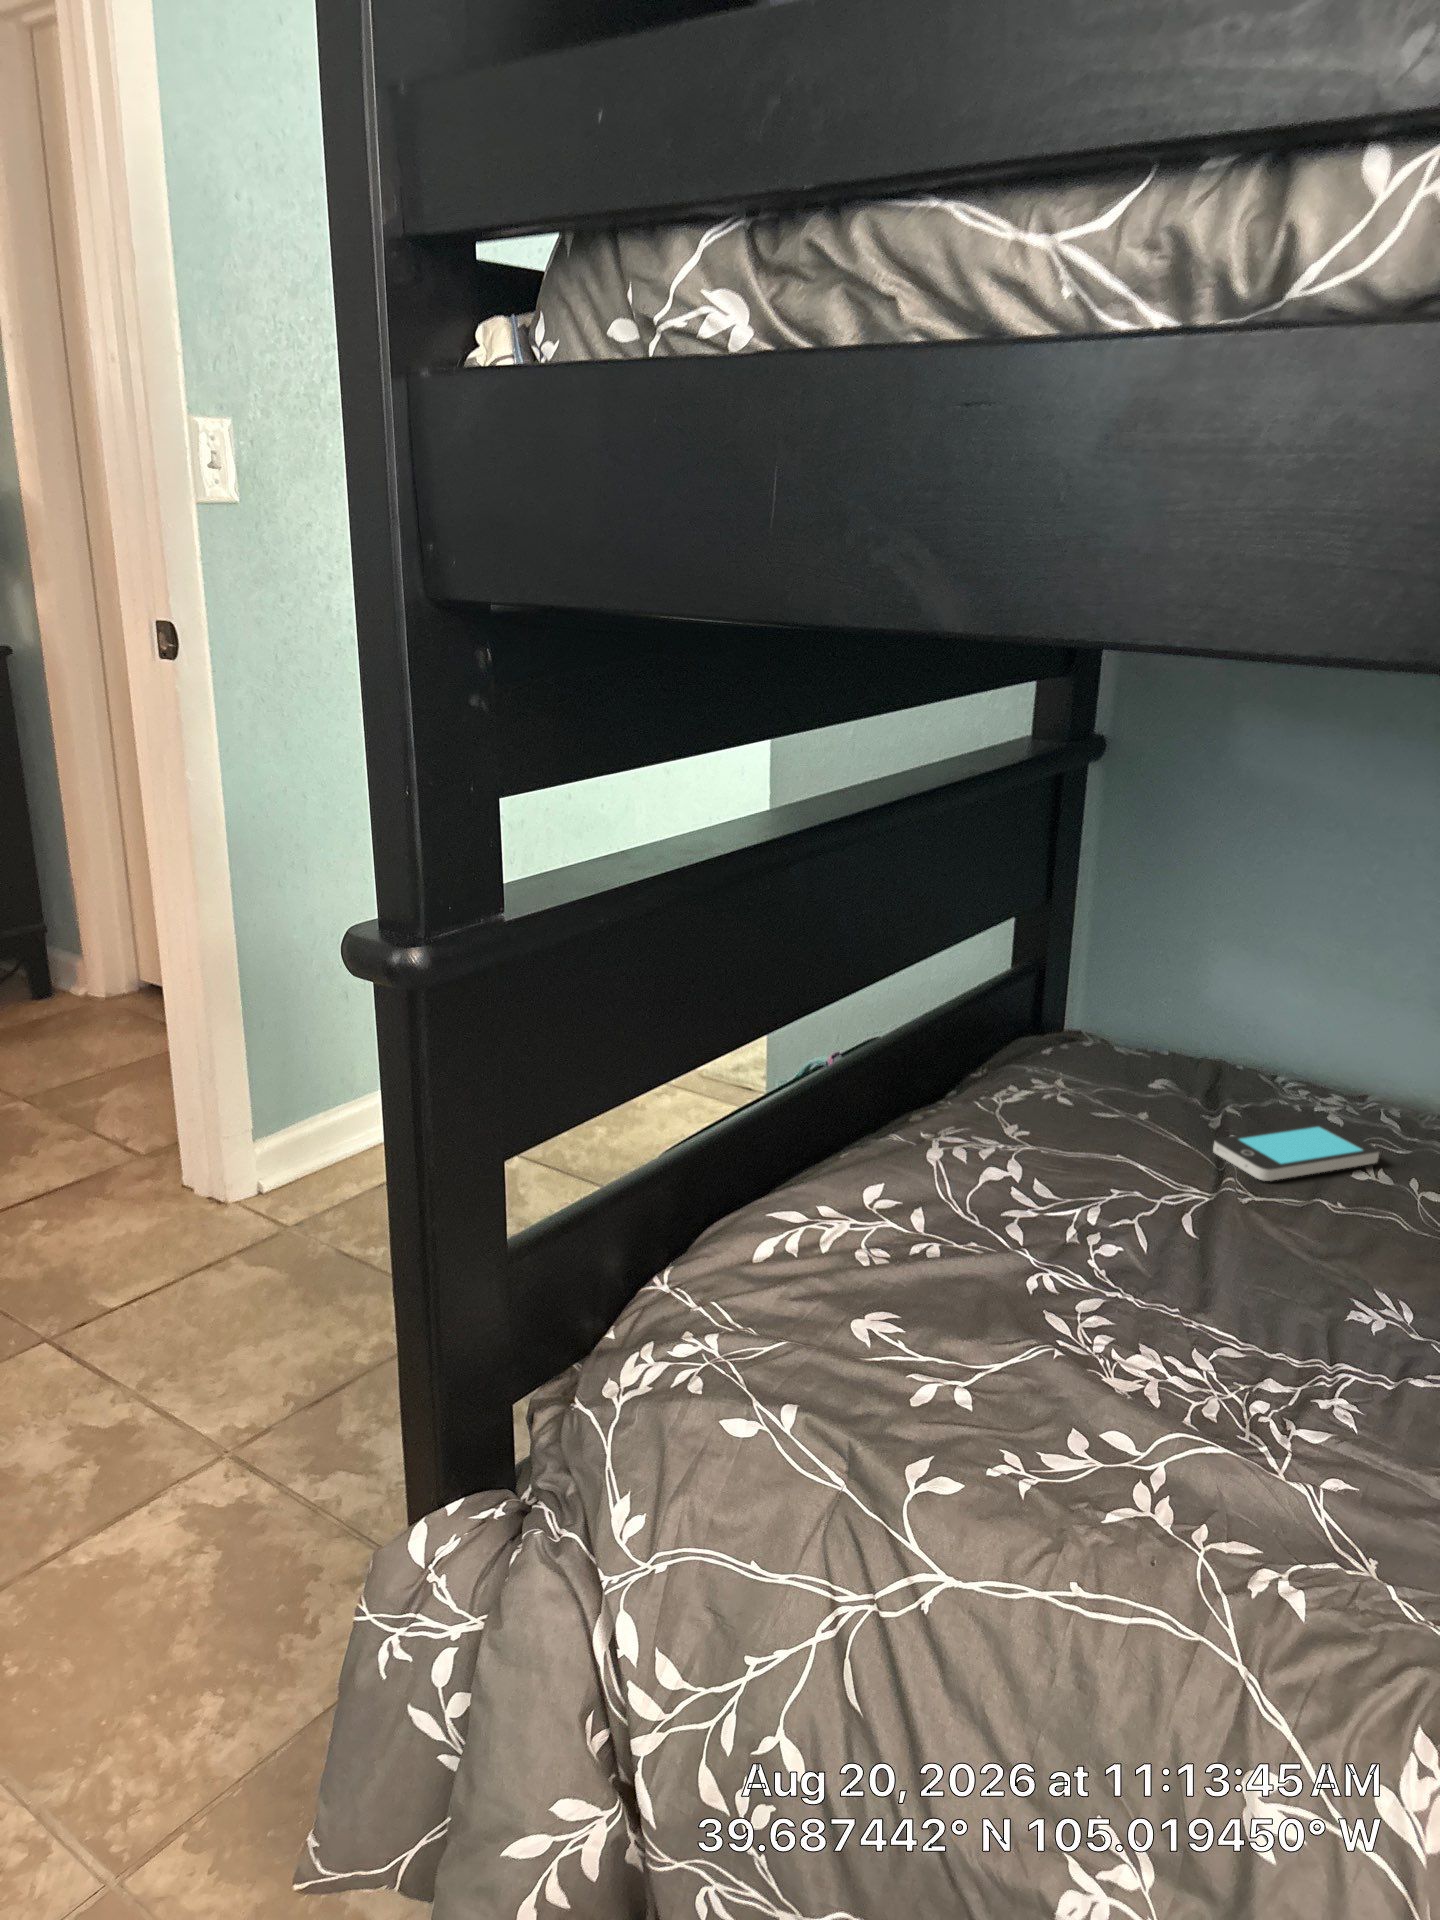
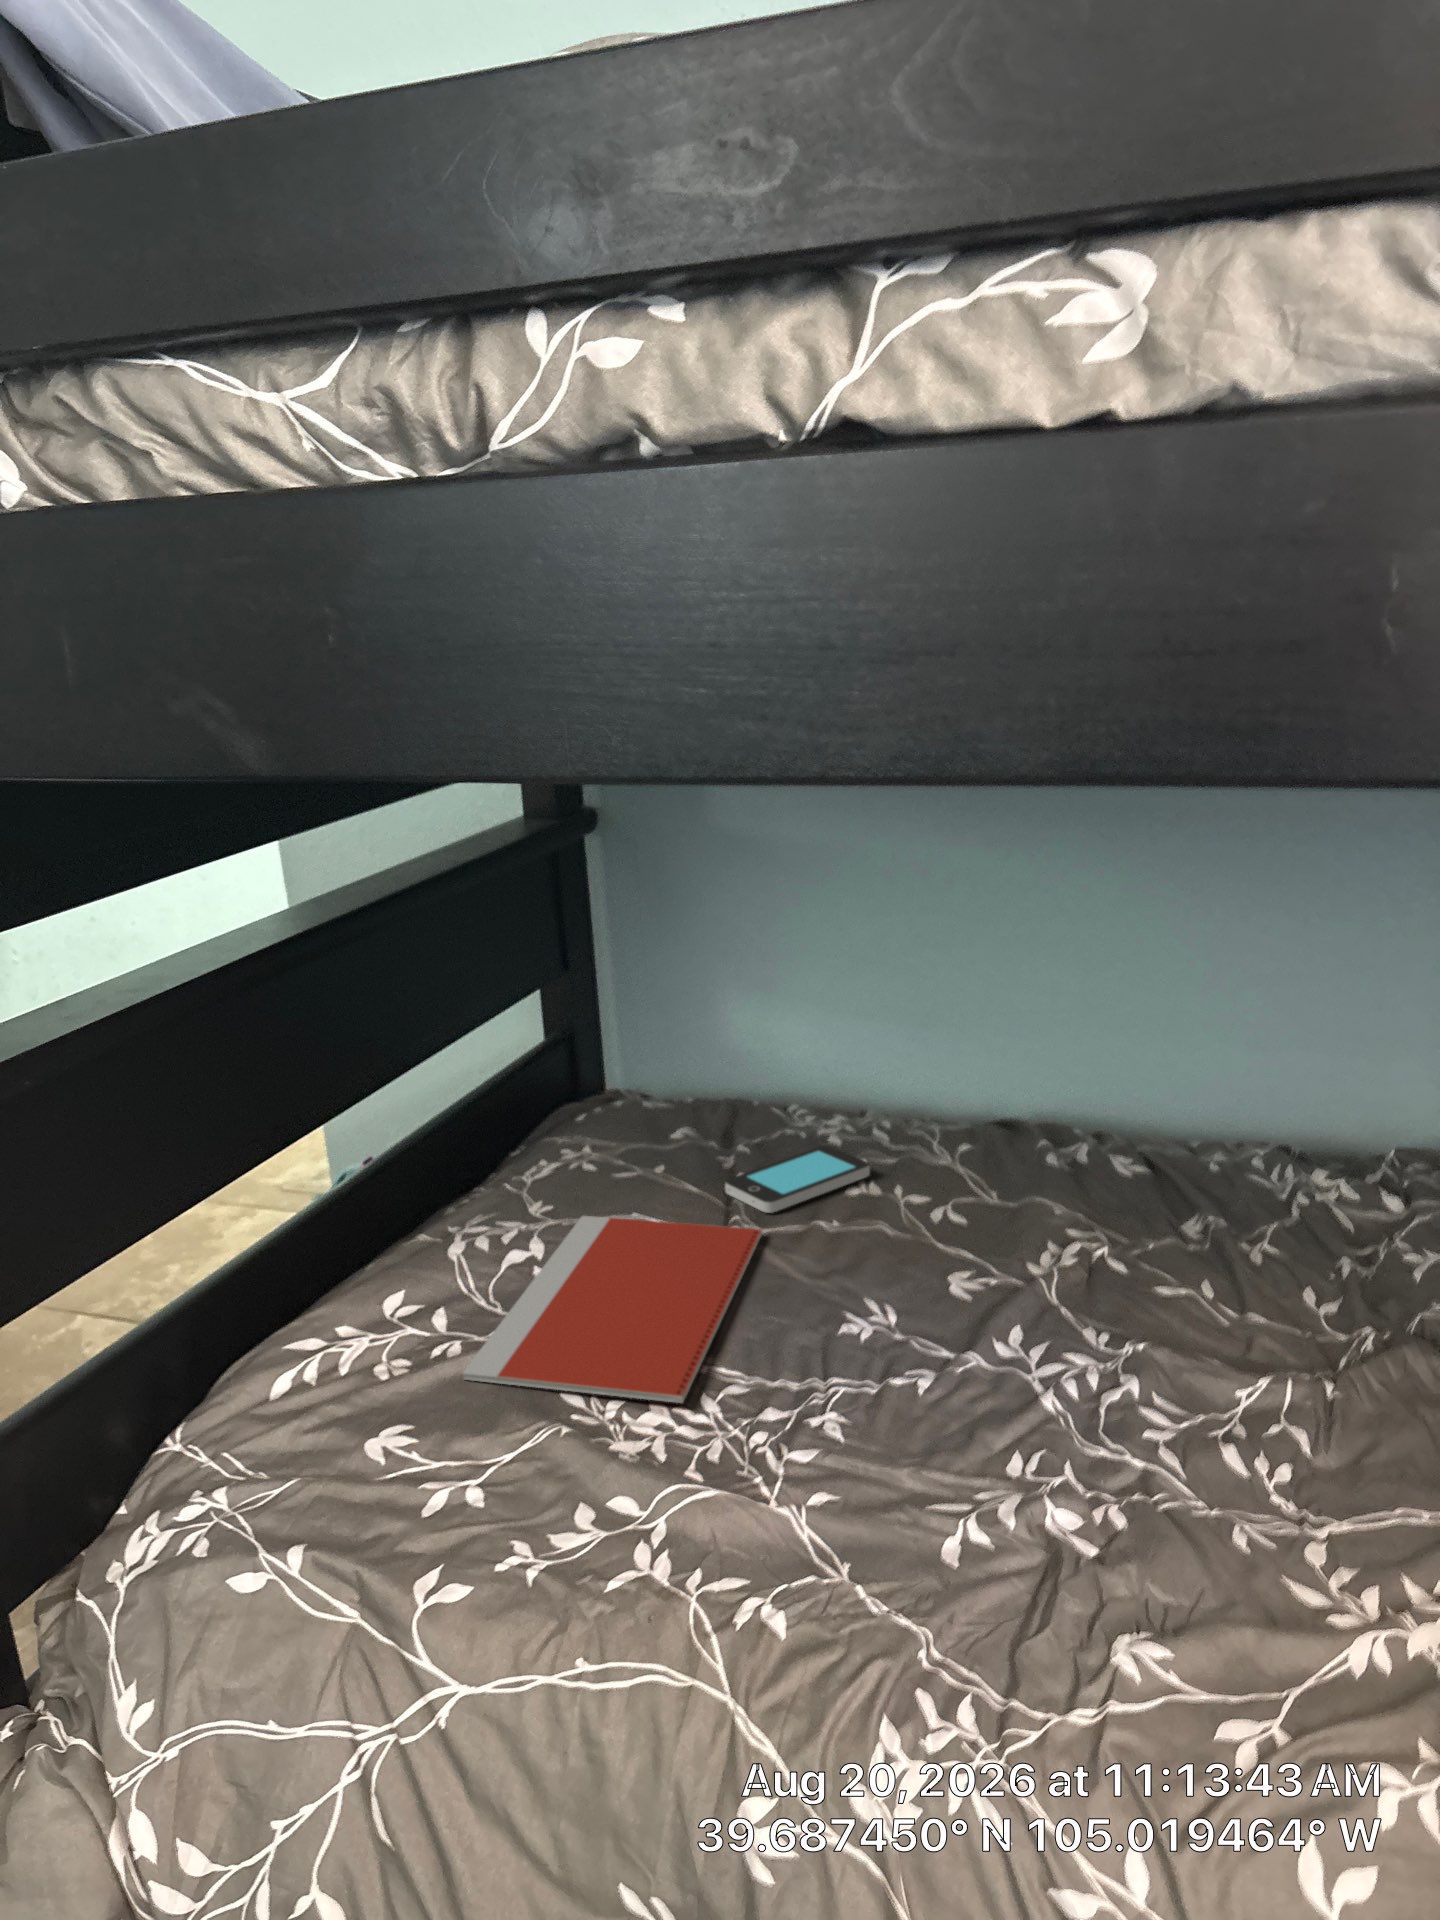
notebook: none [943,1147,1258,1353] -> present [462,1216,762,1403]

